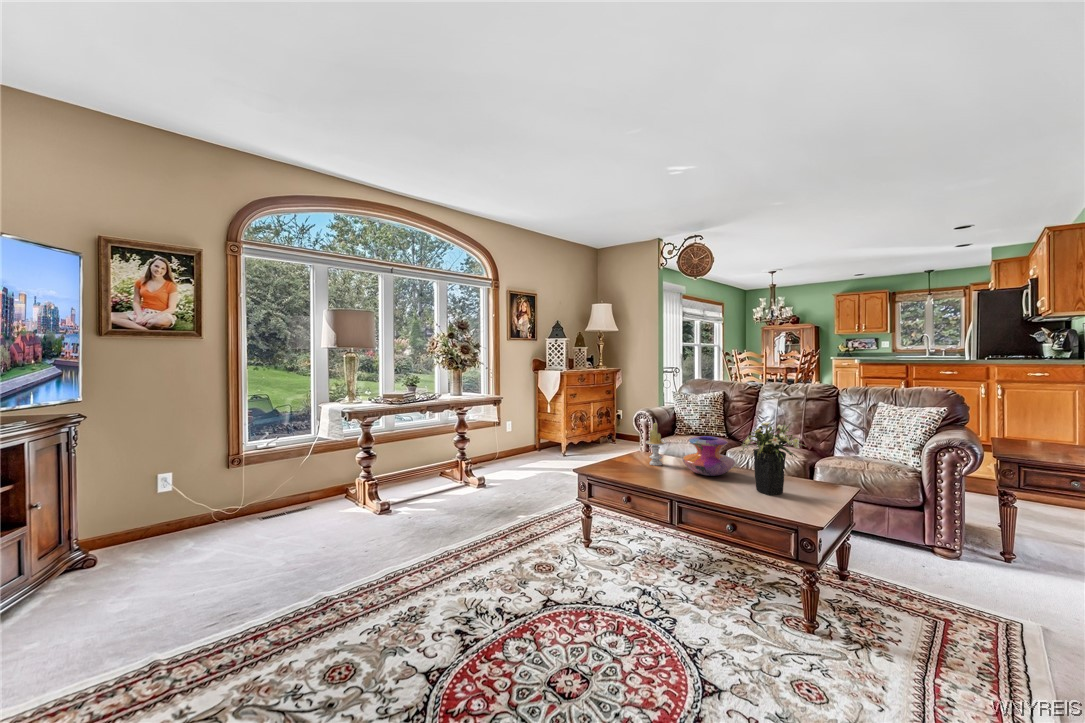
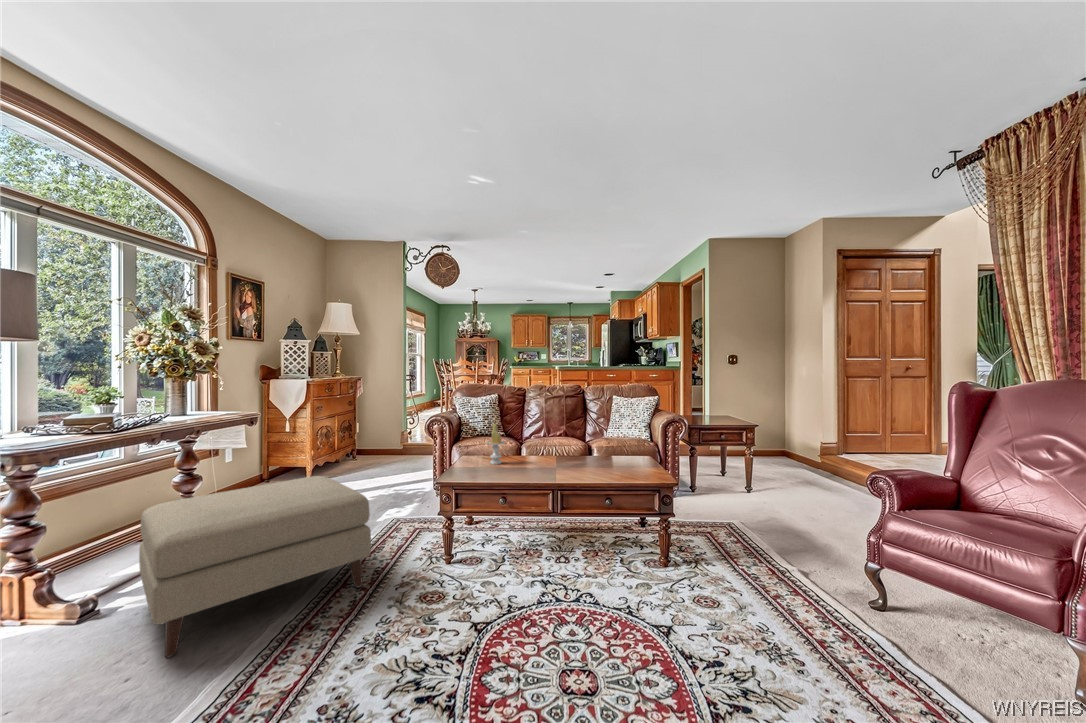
flower arrangement: present [739,421,806,495] -> none [593,410,640,470]
decorative vase: present [683,436,735,476] -> none [526,431,570,465]
ottoman: none [380,451,520,548] -> present [139,476,371,657]

